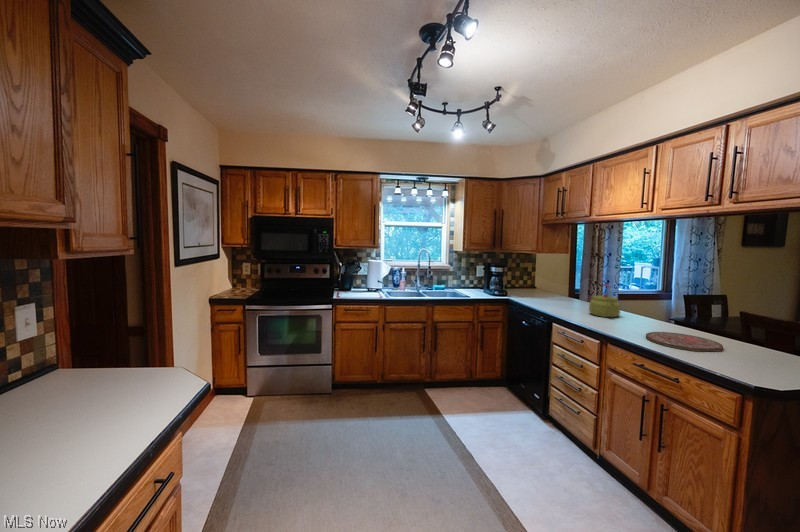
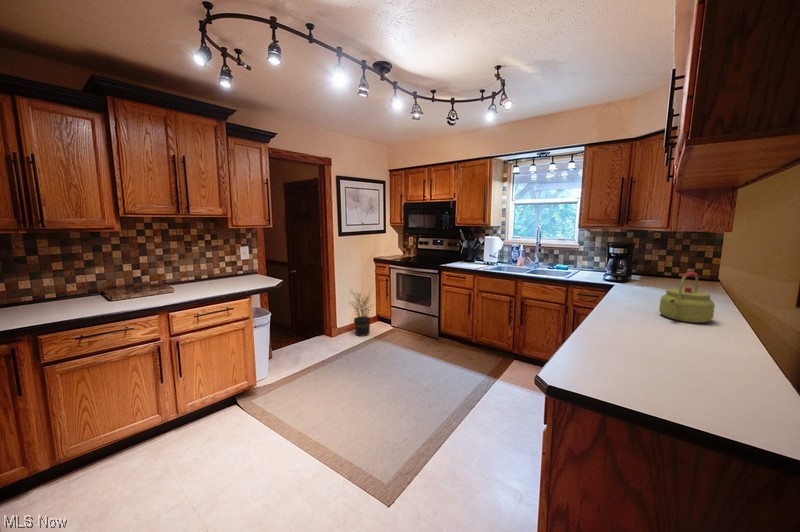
cutting board: present [646,332,723,352] -> none [603,337,725,382]
potted plant: none [188,345,246,433] -> present [352,293,370,336]

